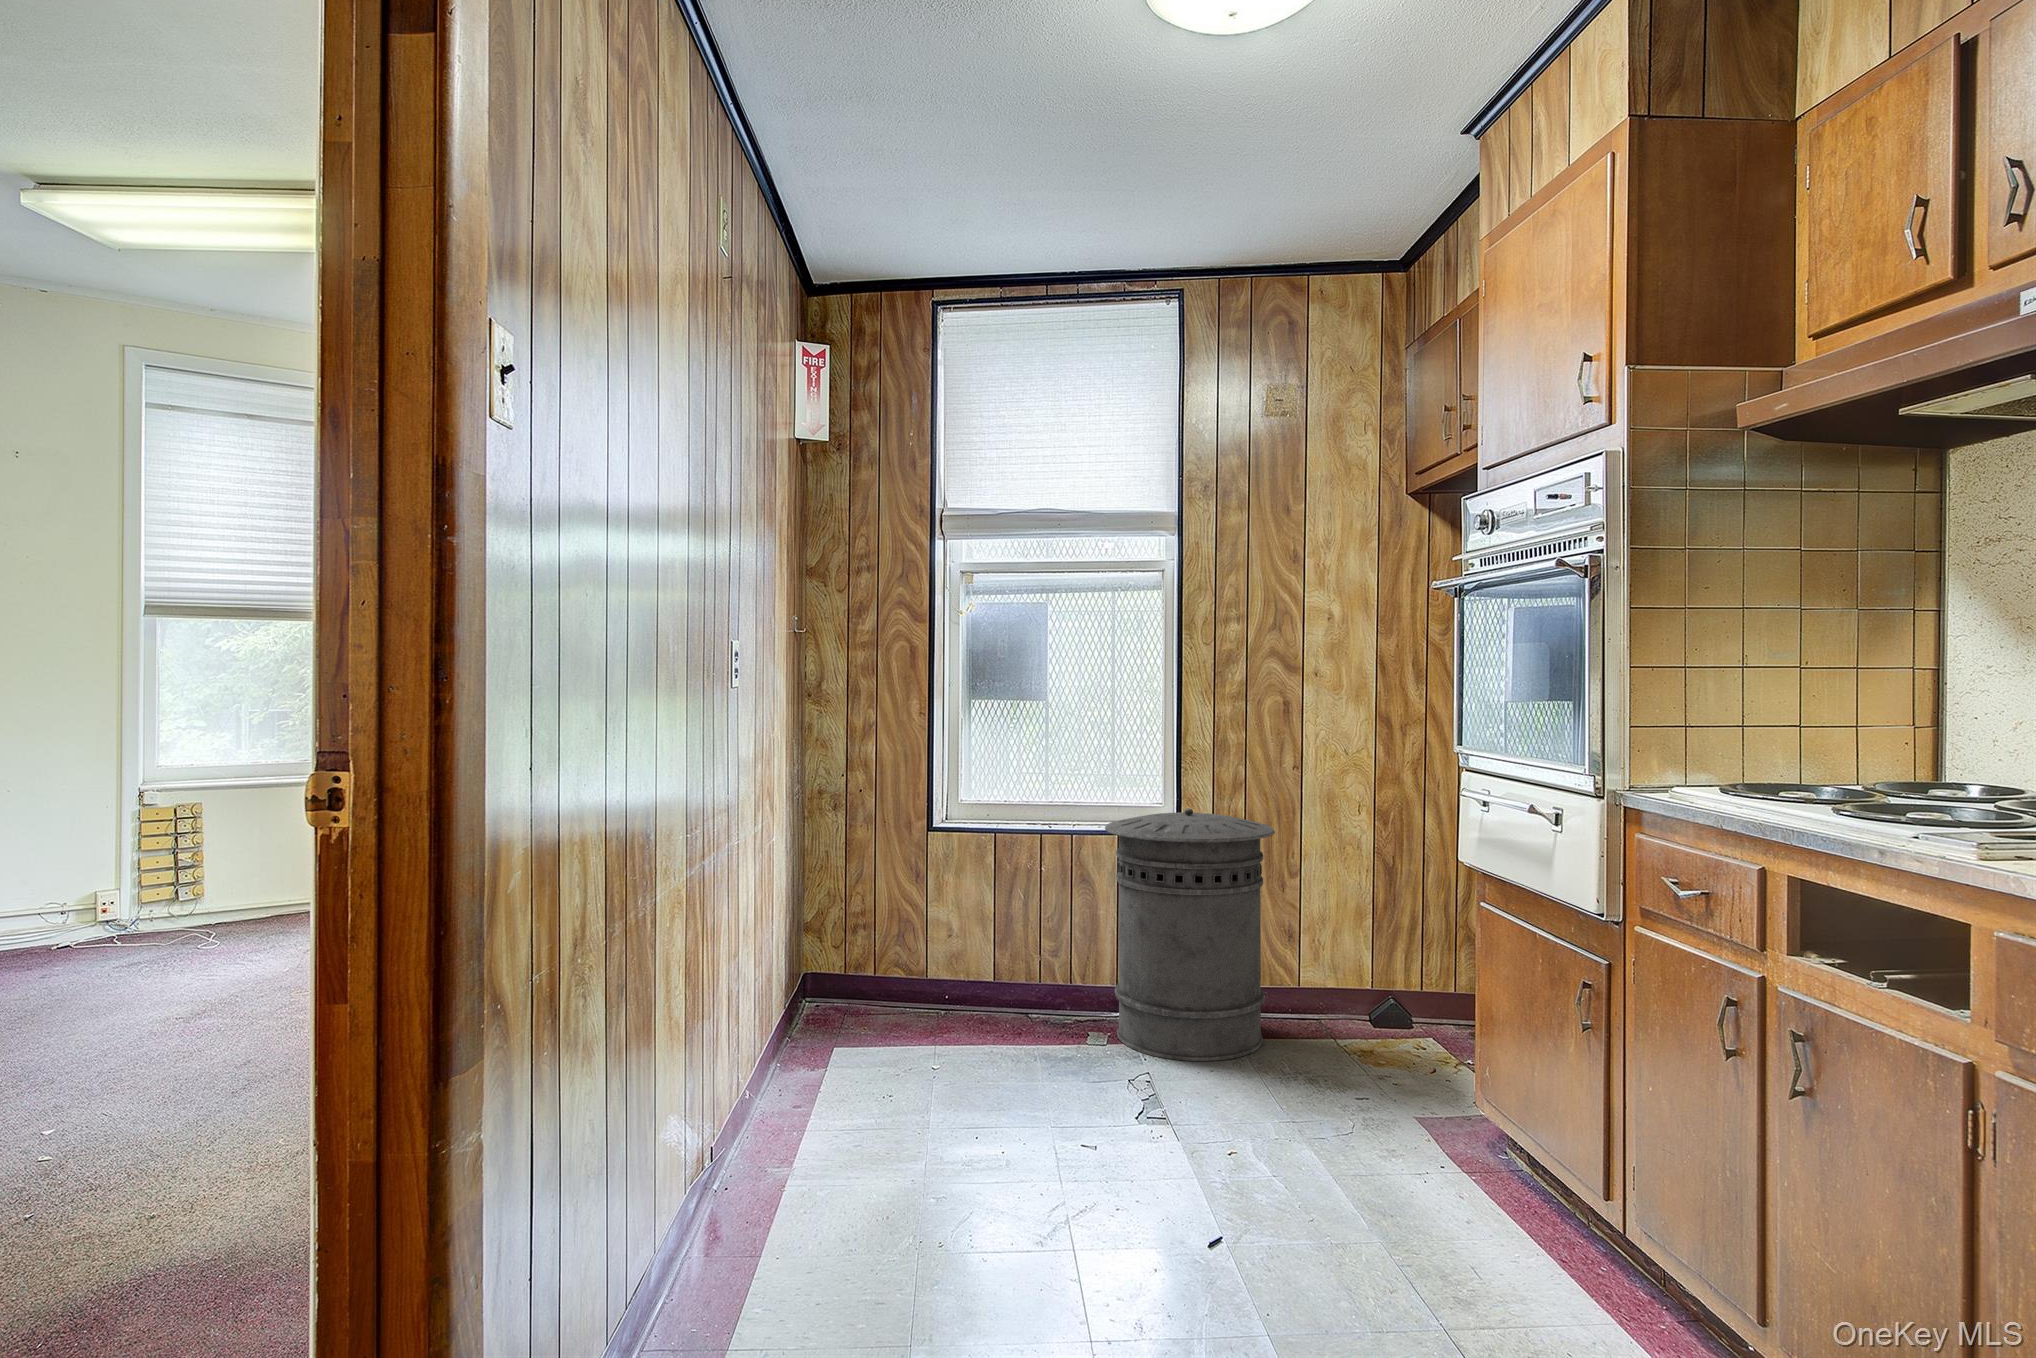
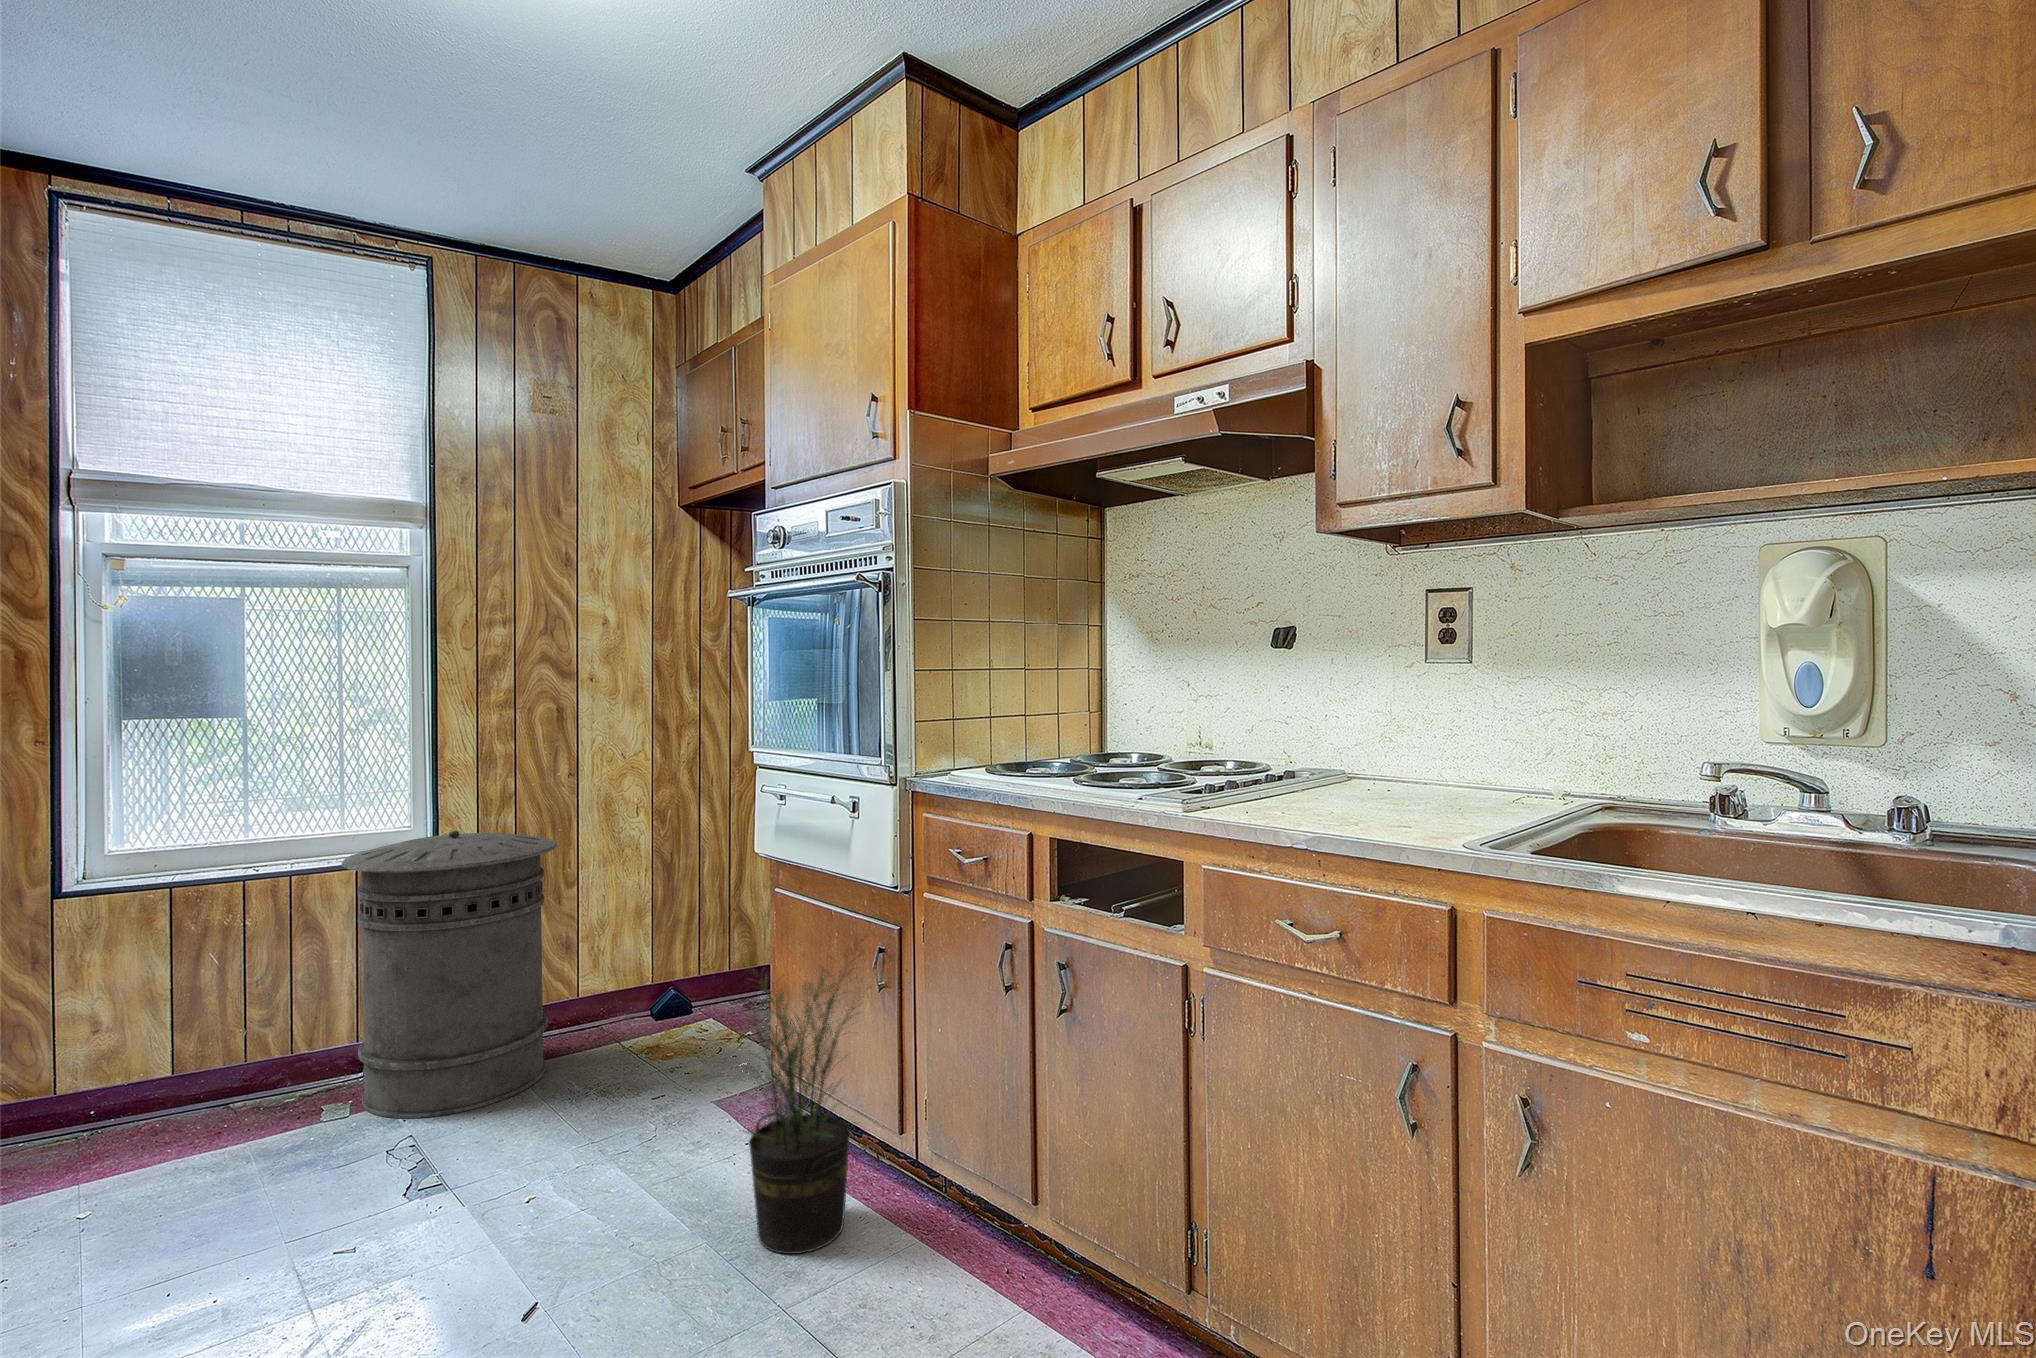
potted plant: none [1403,949,1569,1288] -> present [737,935,868,1254]

